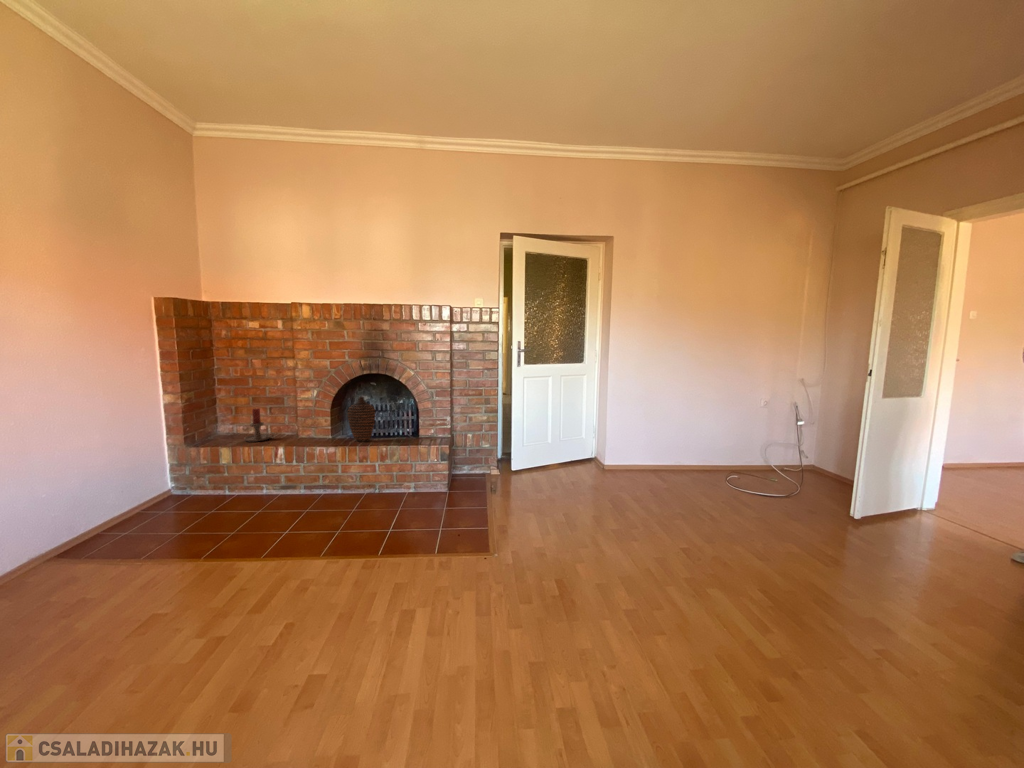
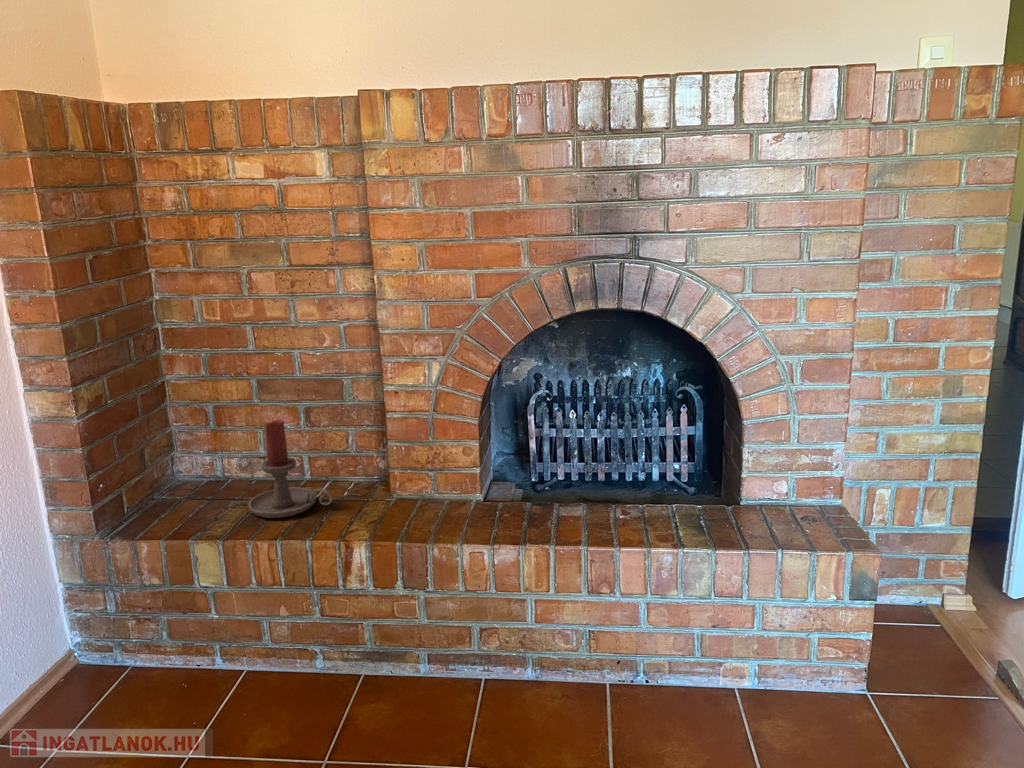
decorative vase: present [347,397,375,441] -> none [541,387,623,523]

